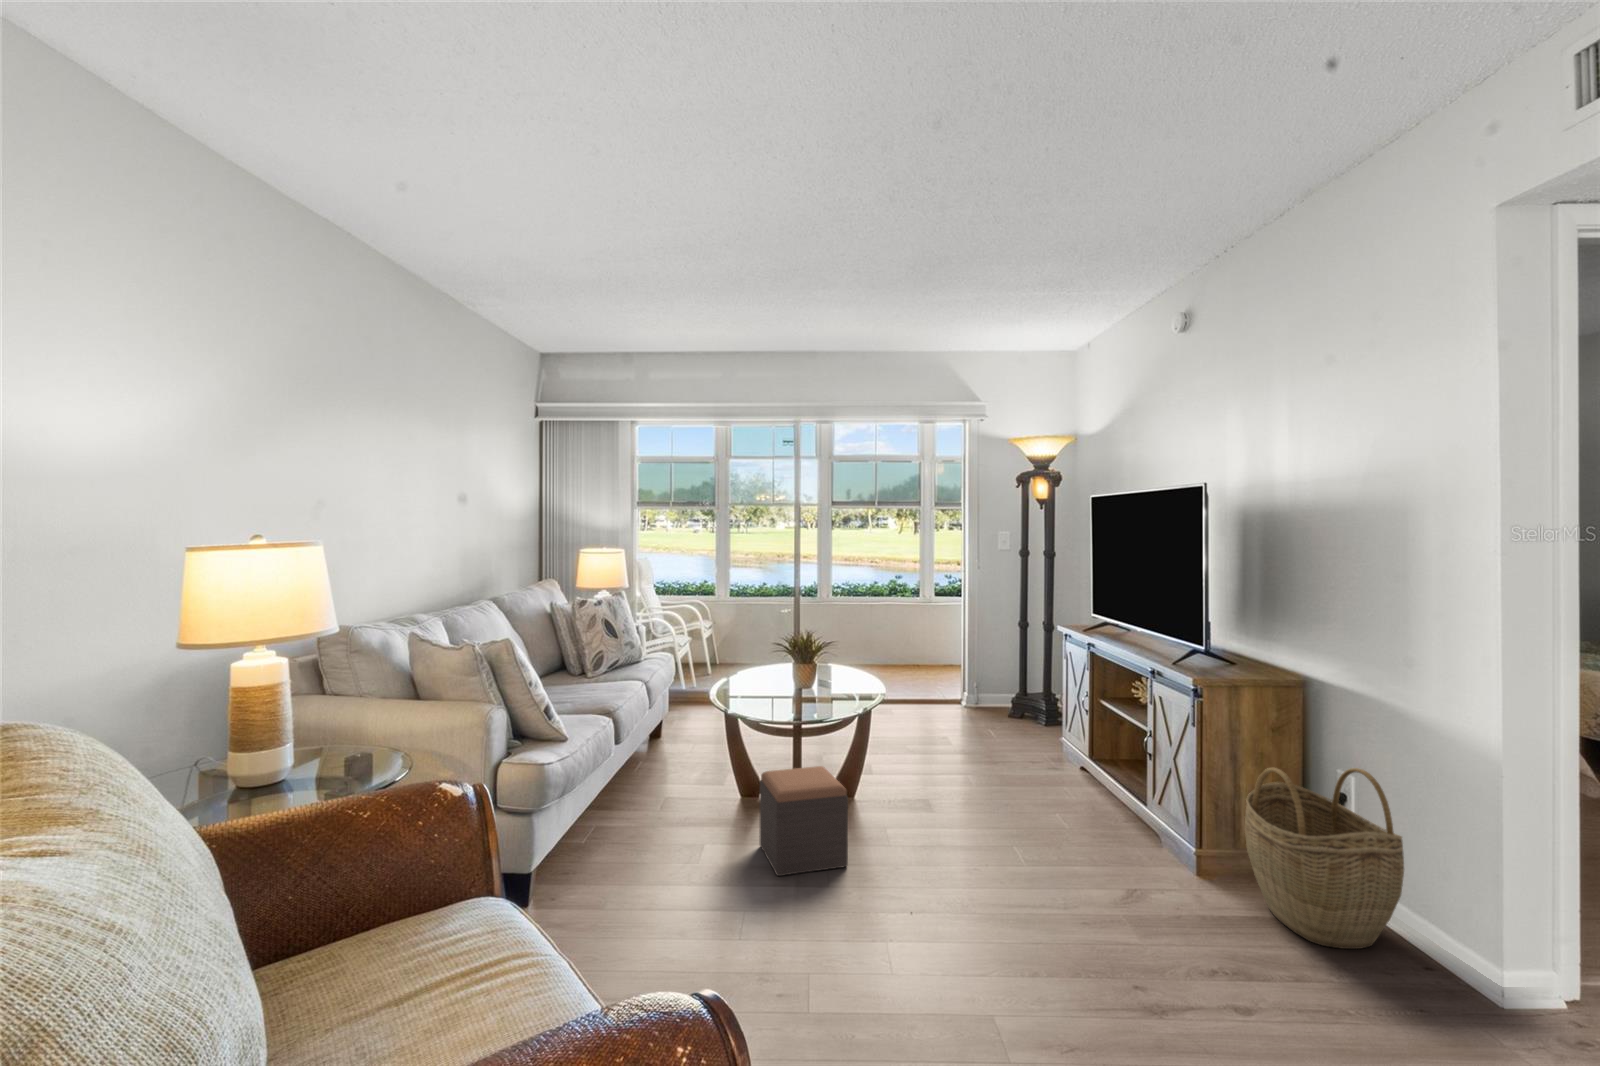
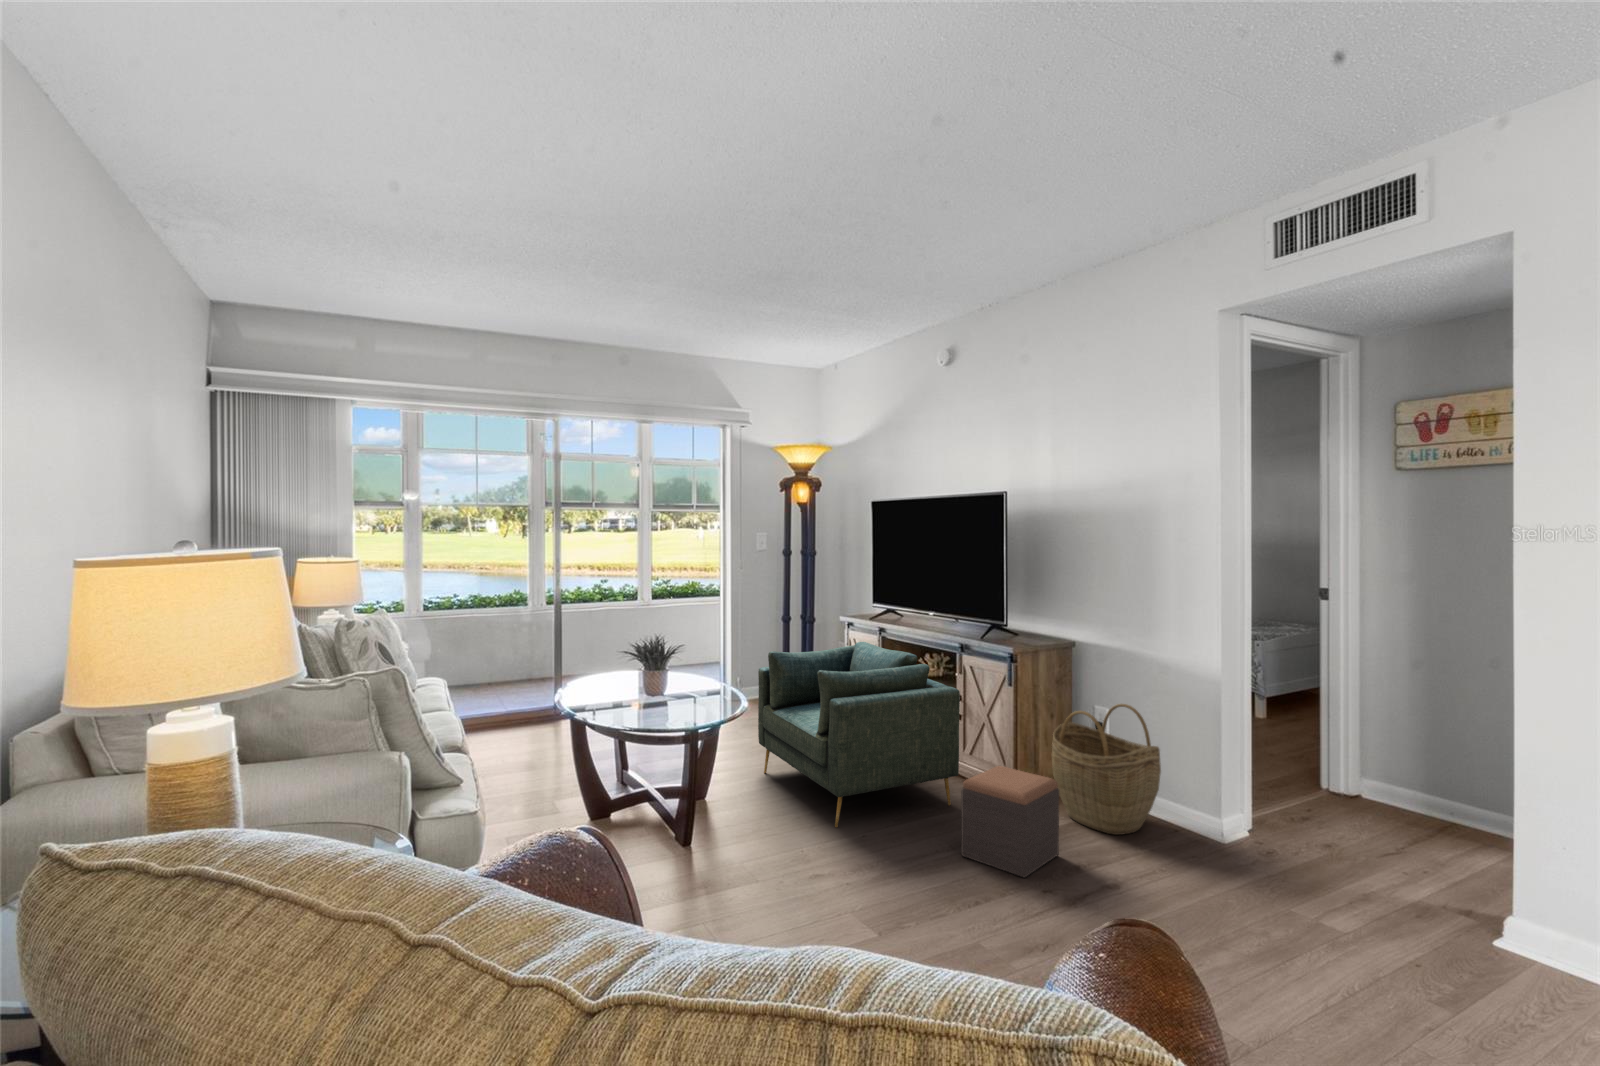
armchair: none [929,655,1124,859] -> present [758,642,960,827]
footstool: present [759,766,848,876] -> present [961,766,1059,878]

